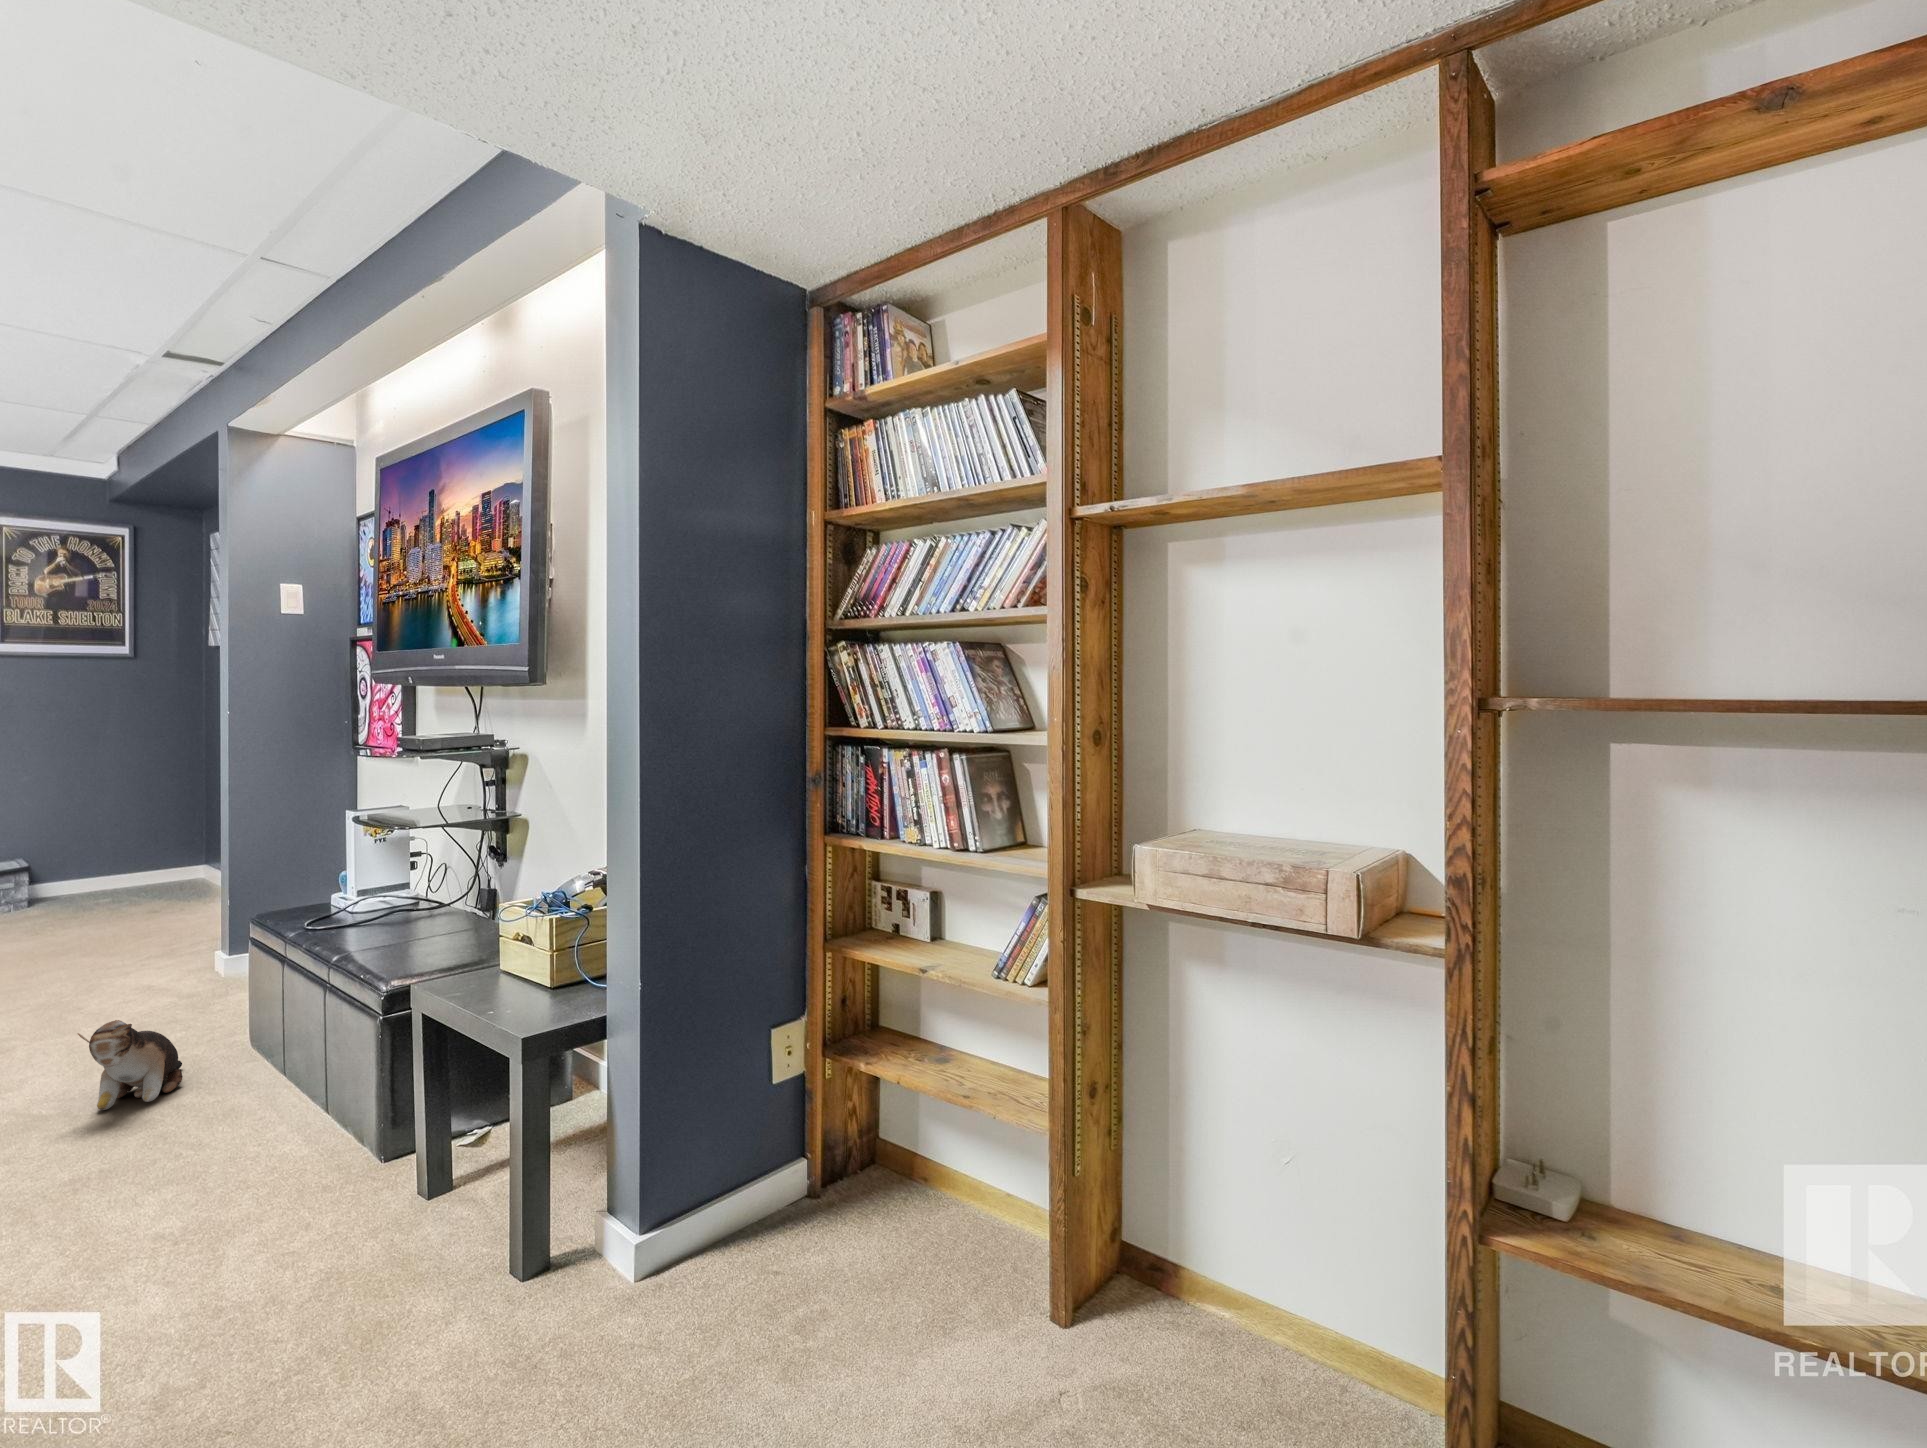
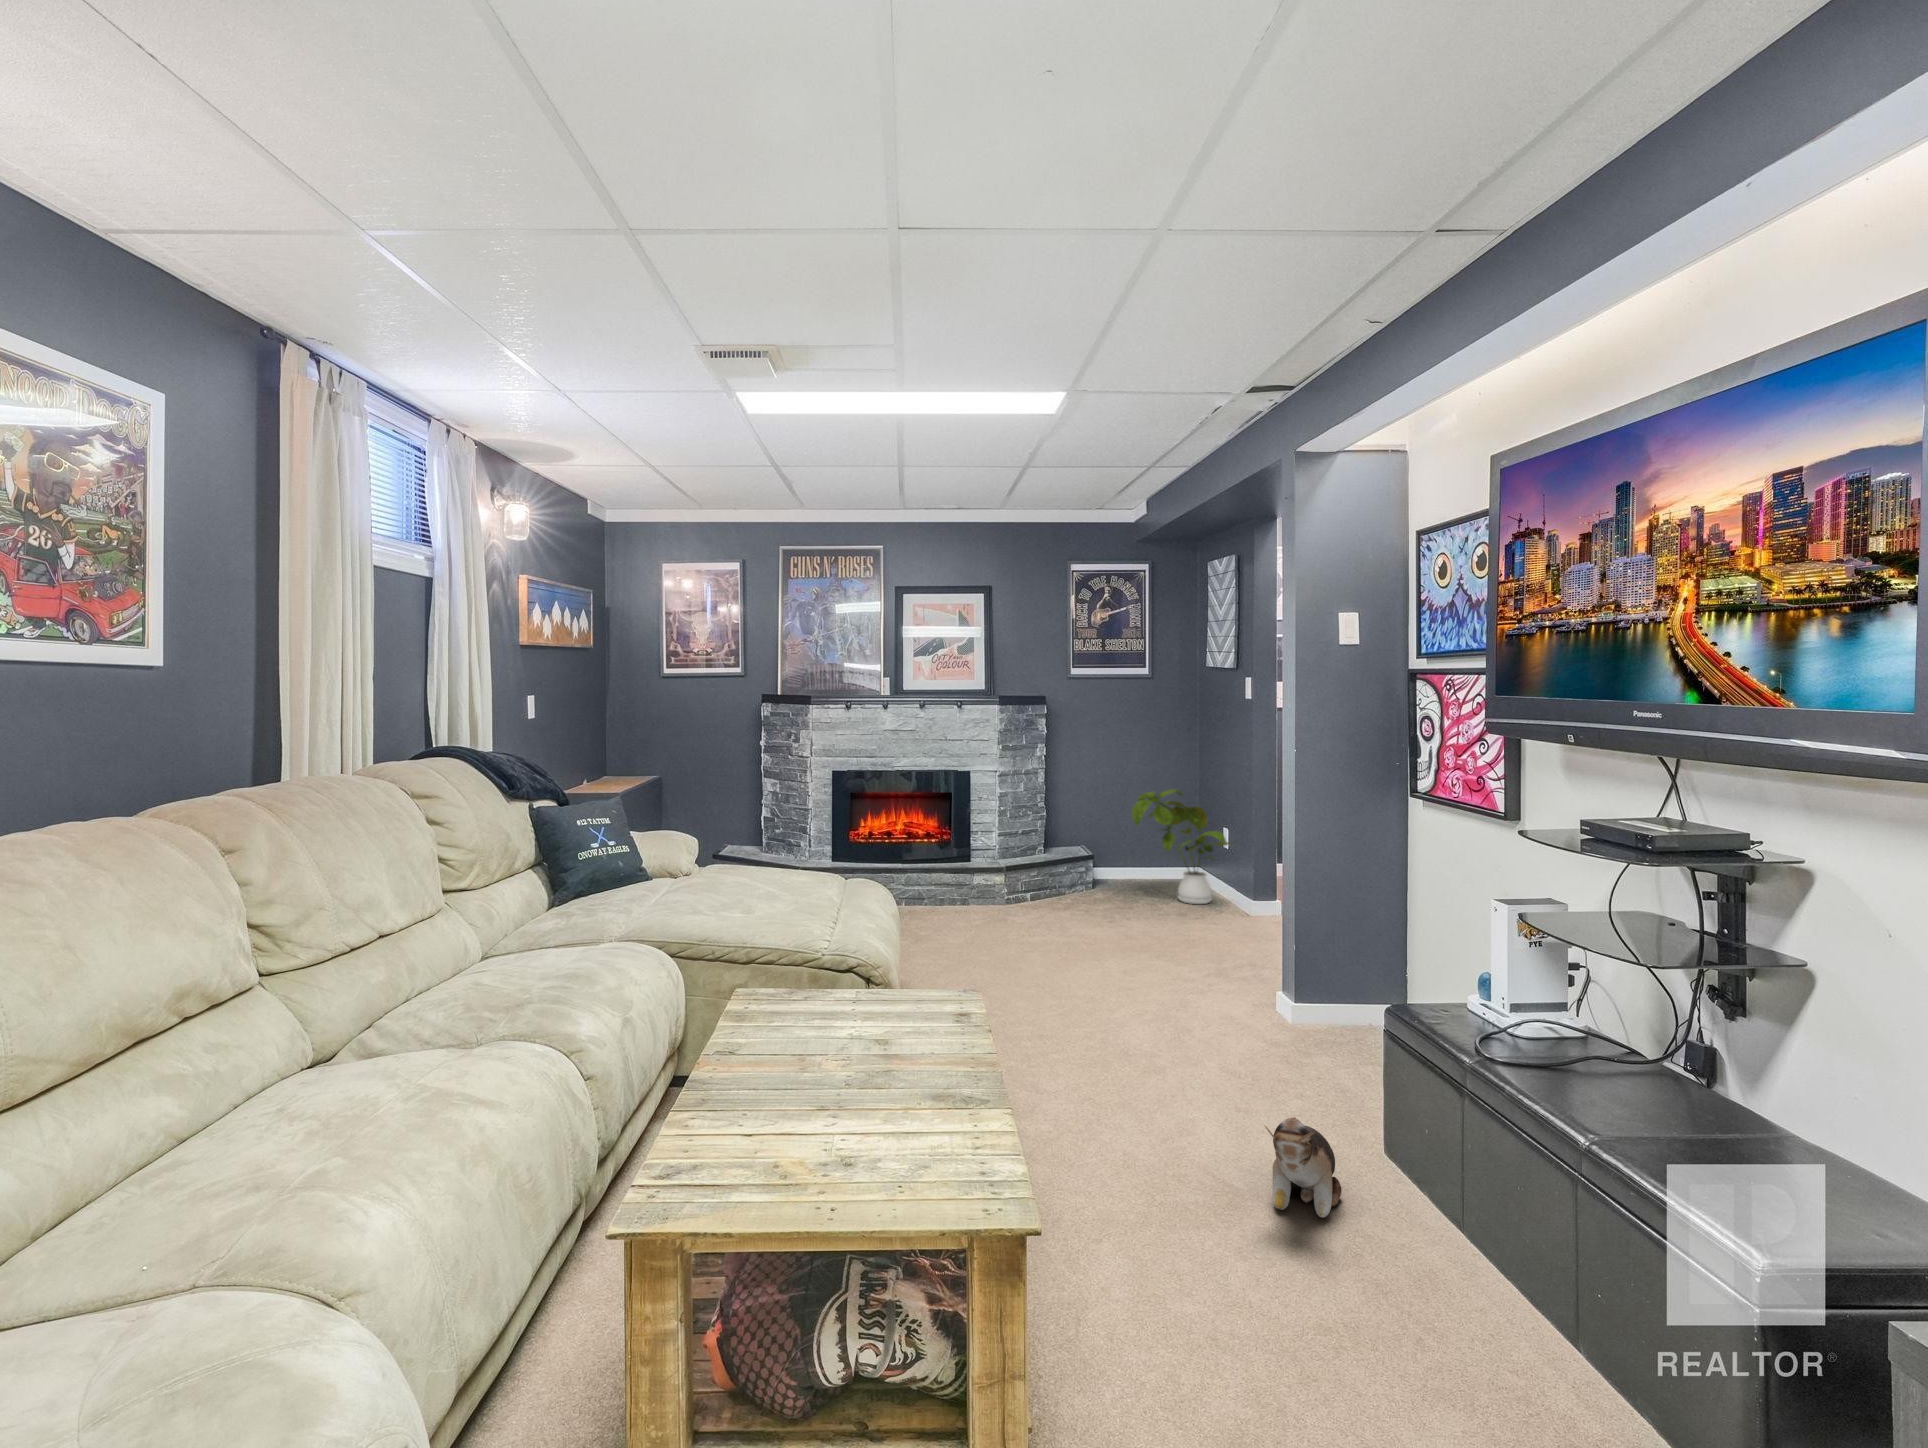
house plant: none [87,783,233,908] -> present [1132,789,1231,904]

